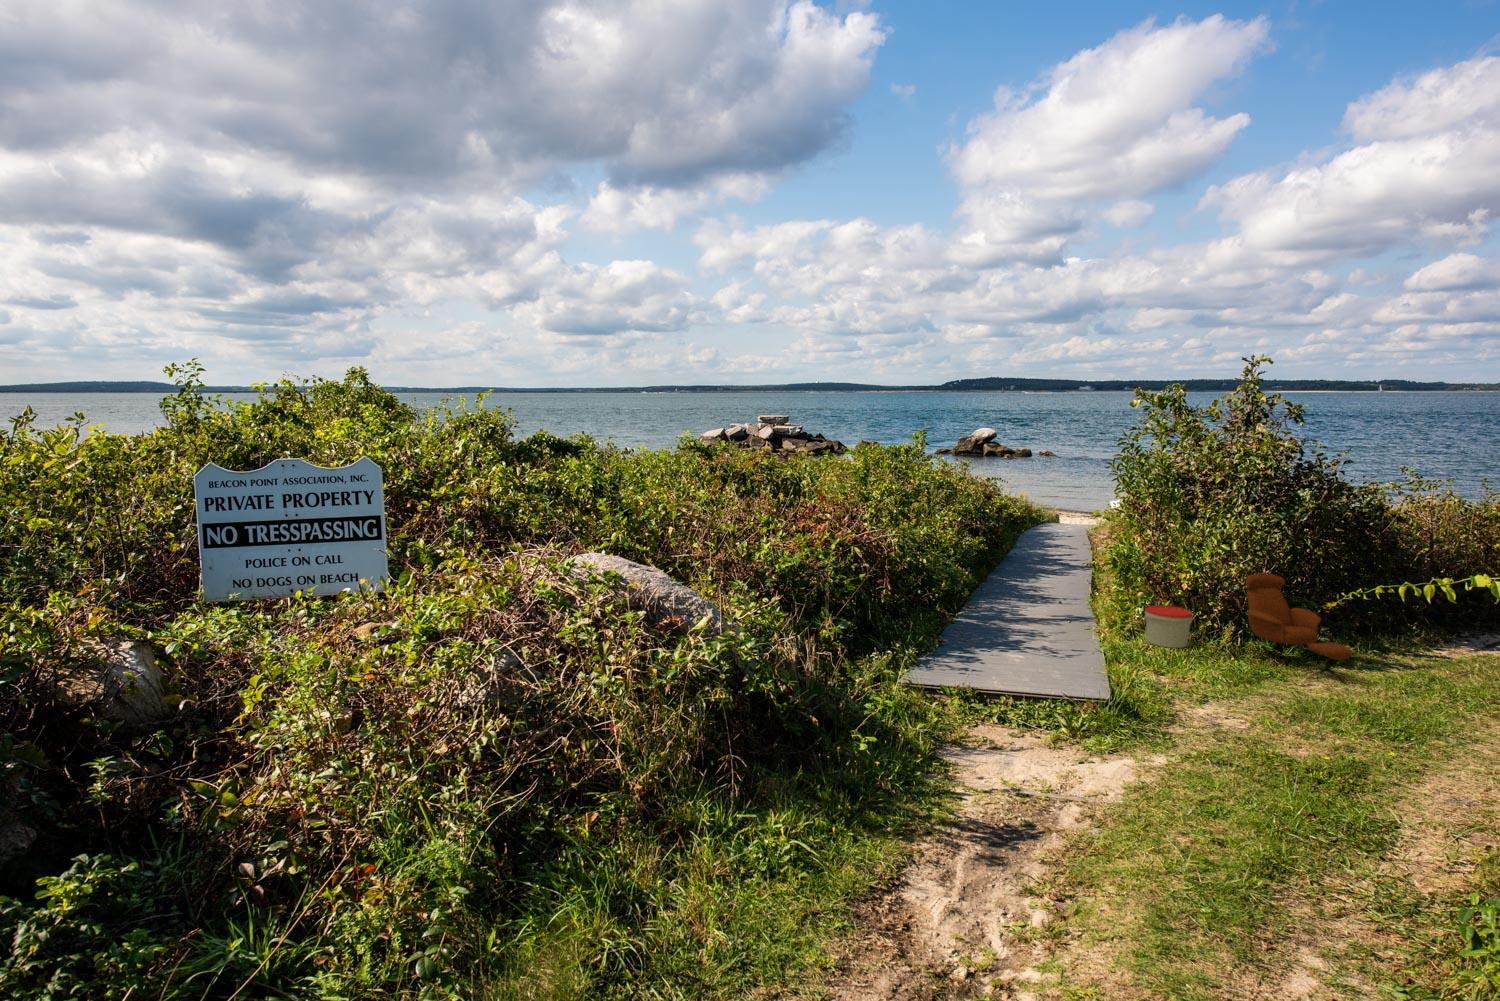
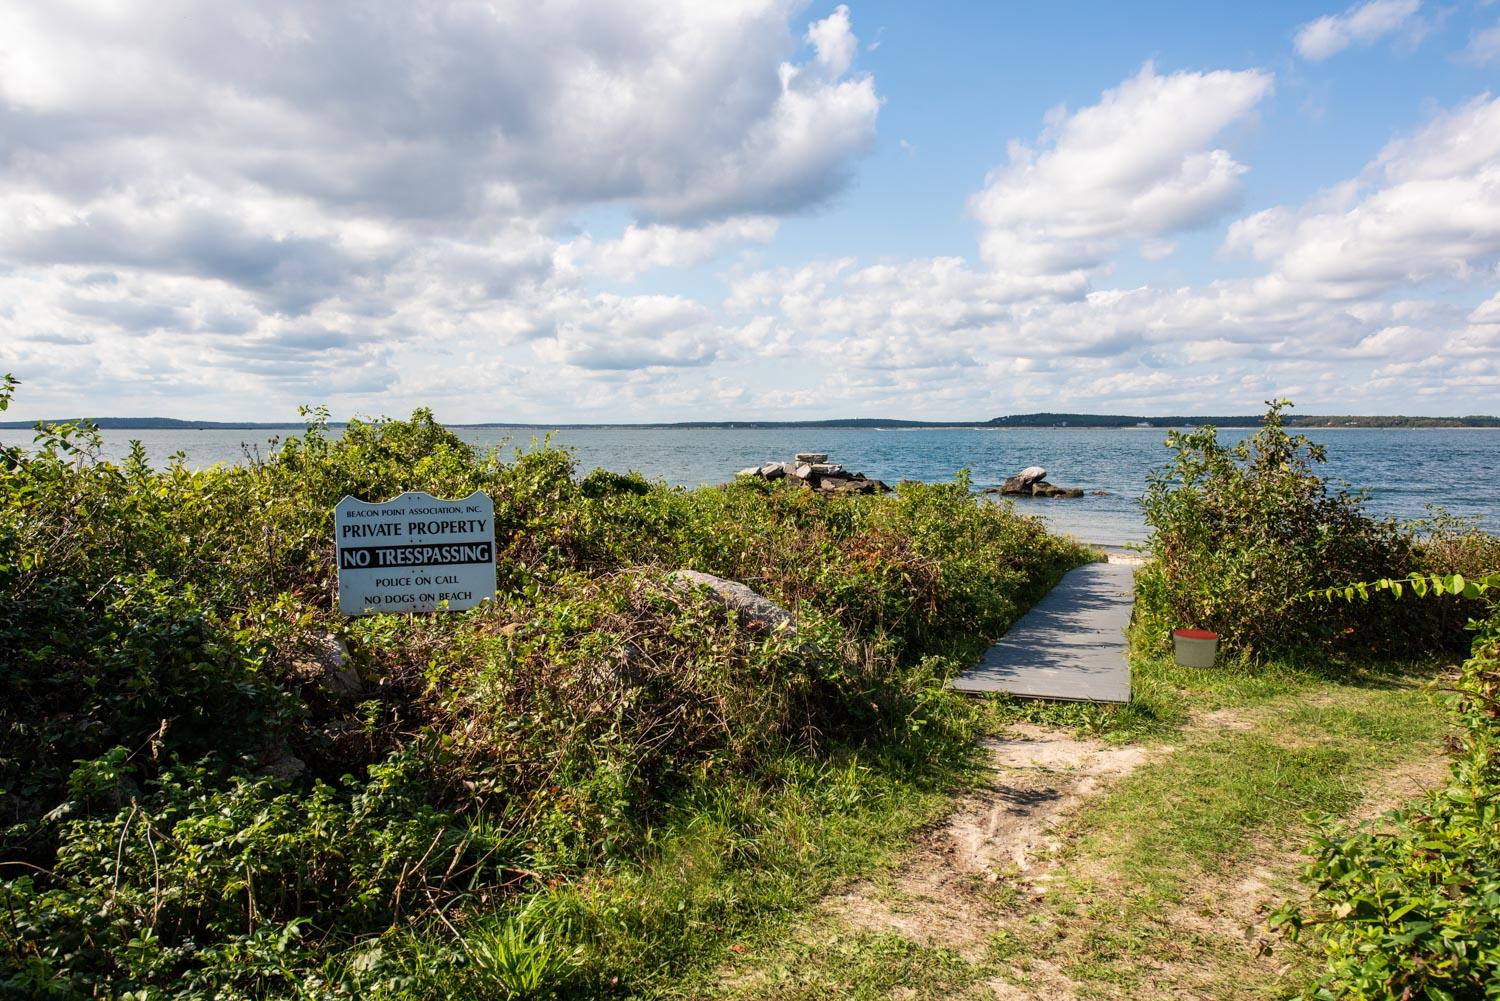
lounge chair: present [1246,574,1352,682] -> none [1267,598,1361,696]

